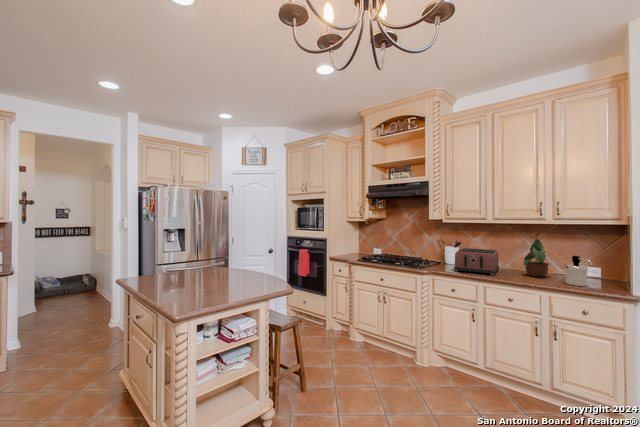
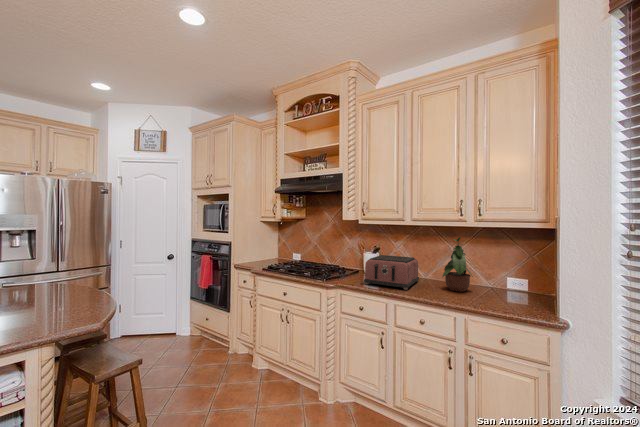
soap dispenser: present [565,256,592,286] -> none [486,267,515,305]

